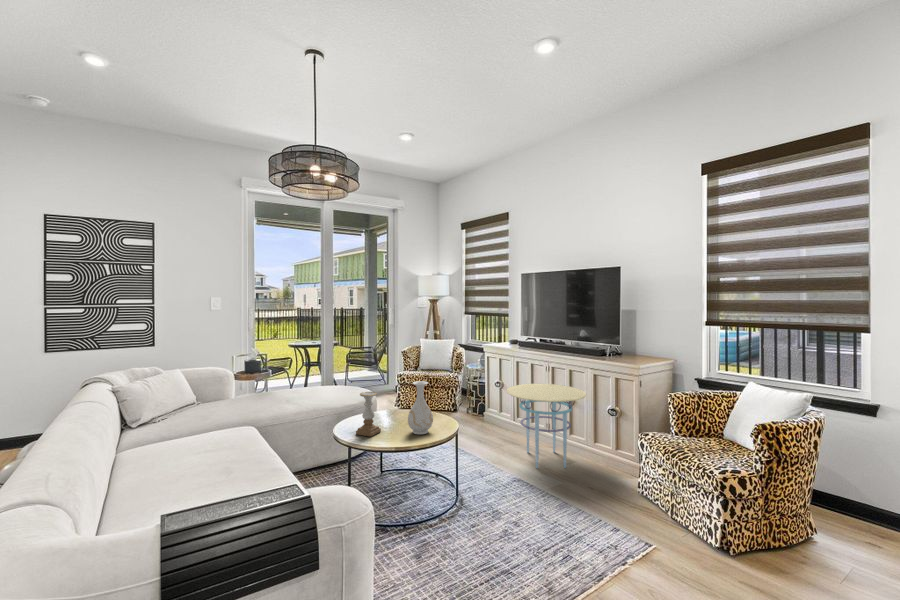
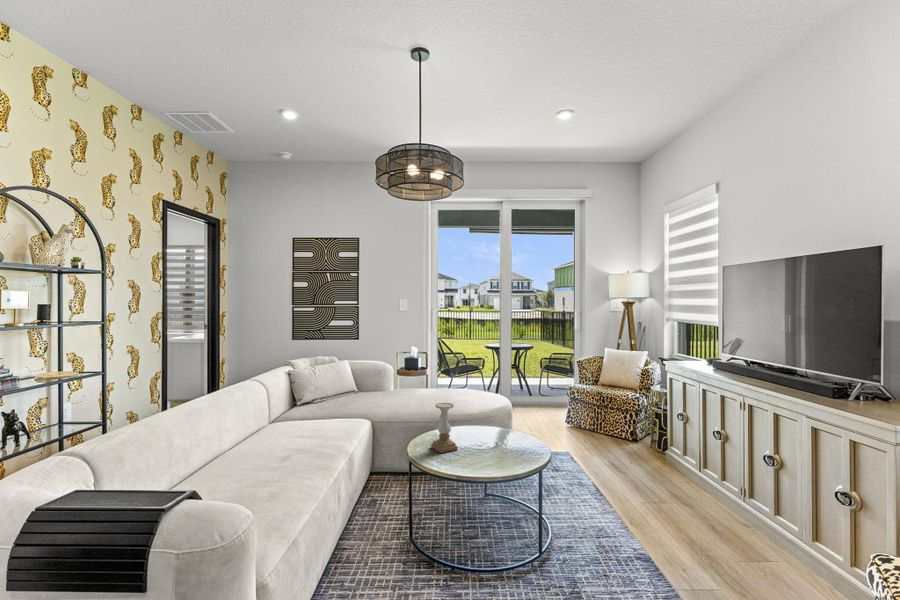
vase: present [408,381,433,434] -> none [480,399,510,464]
side table: present [507,384,586,468] -> none [652,423,790,566]

